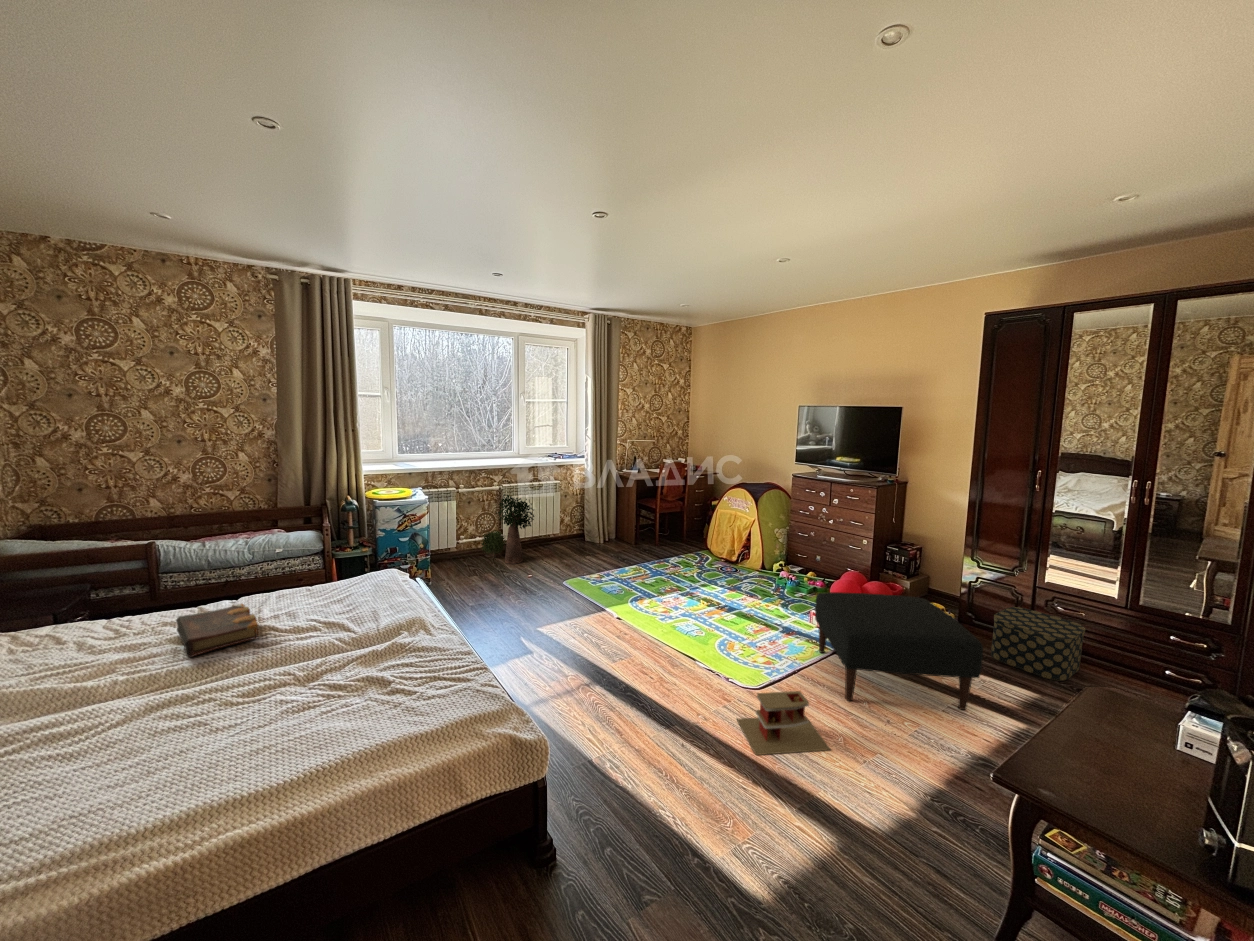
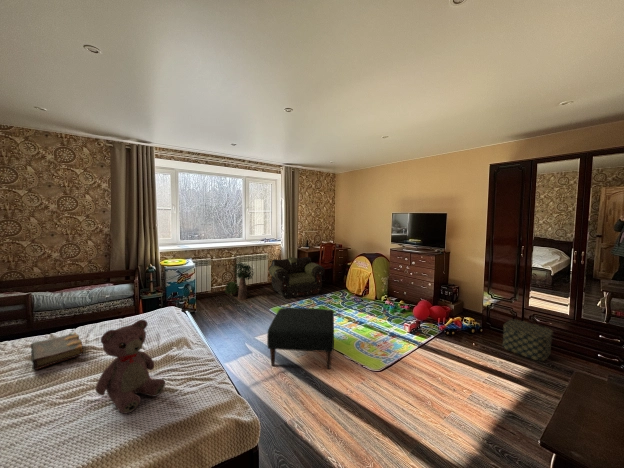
armchair: none [561,488,666,564] -> present [269,257,325,299]
teddy bear: none [293,579,397,719] -> present [96,320,165,413]
ottoman: present [815,592,983,710] -> present [267,308,334,369]
toy house: present [737,691,831,755] -> none [369,373,425,414]

